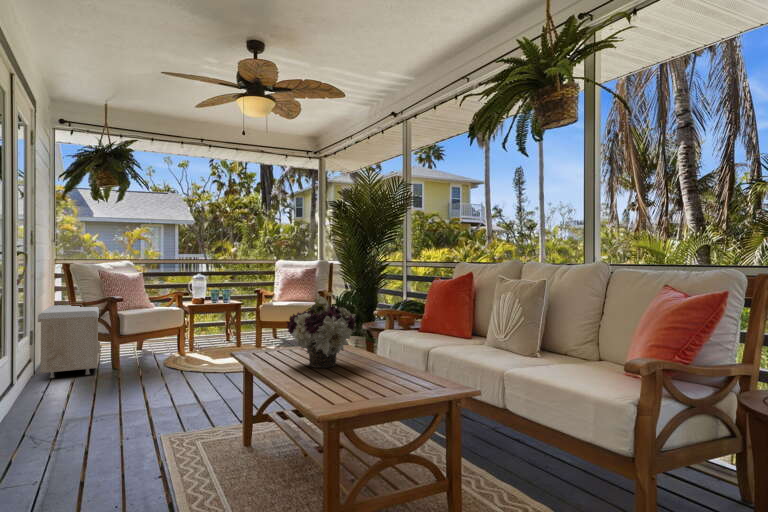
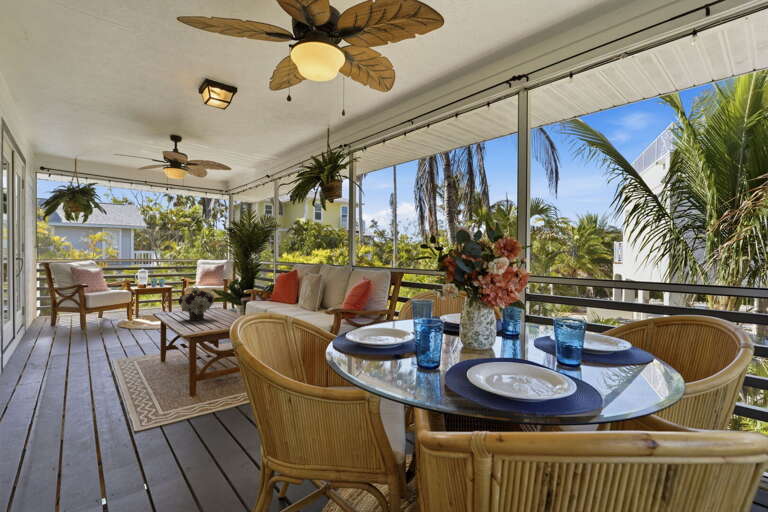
storage bench: present [38,305,100,378] -> none [28,289,72,335]

